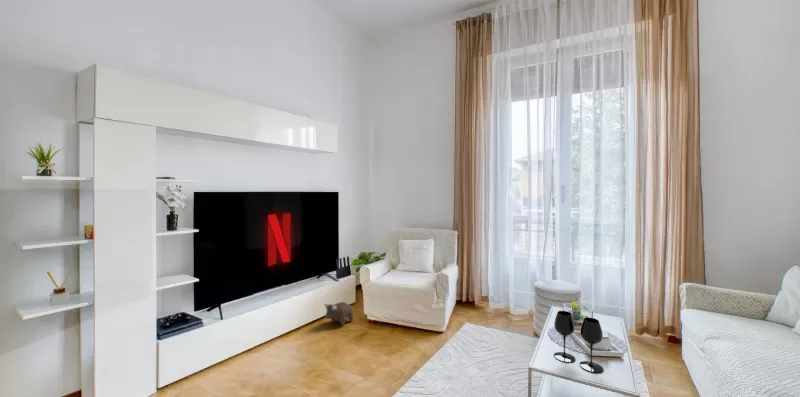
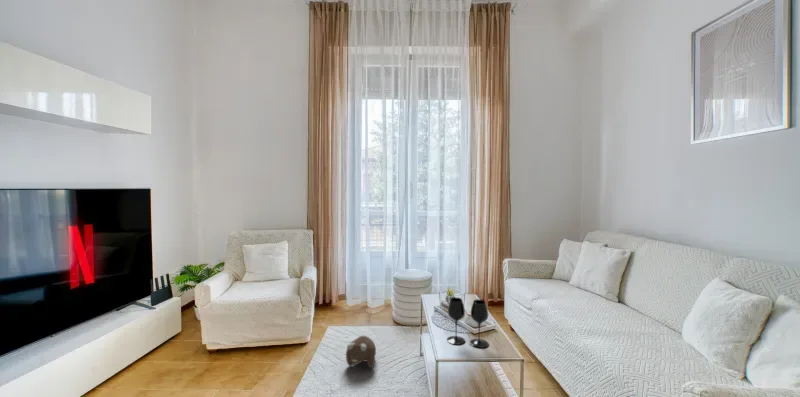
plush toy: present [325,302,353,325] -> present [346,336,376,368]

